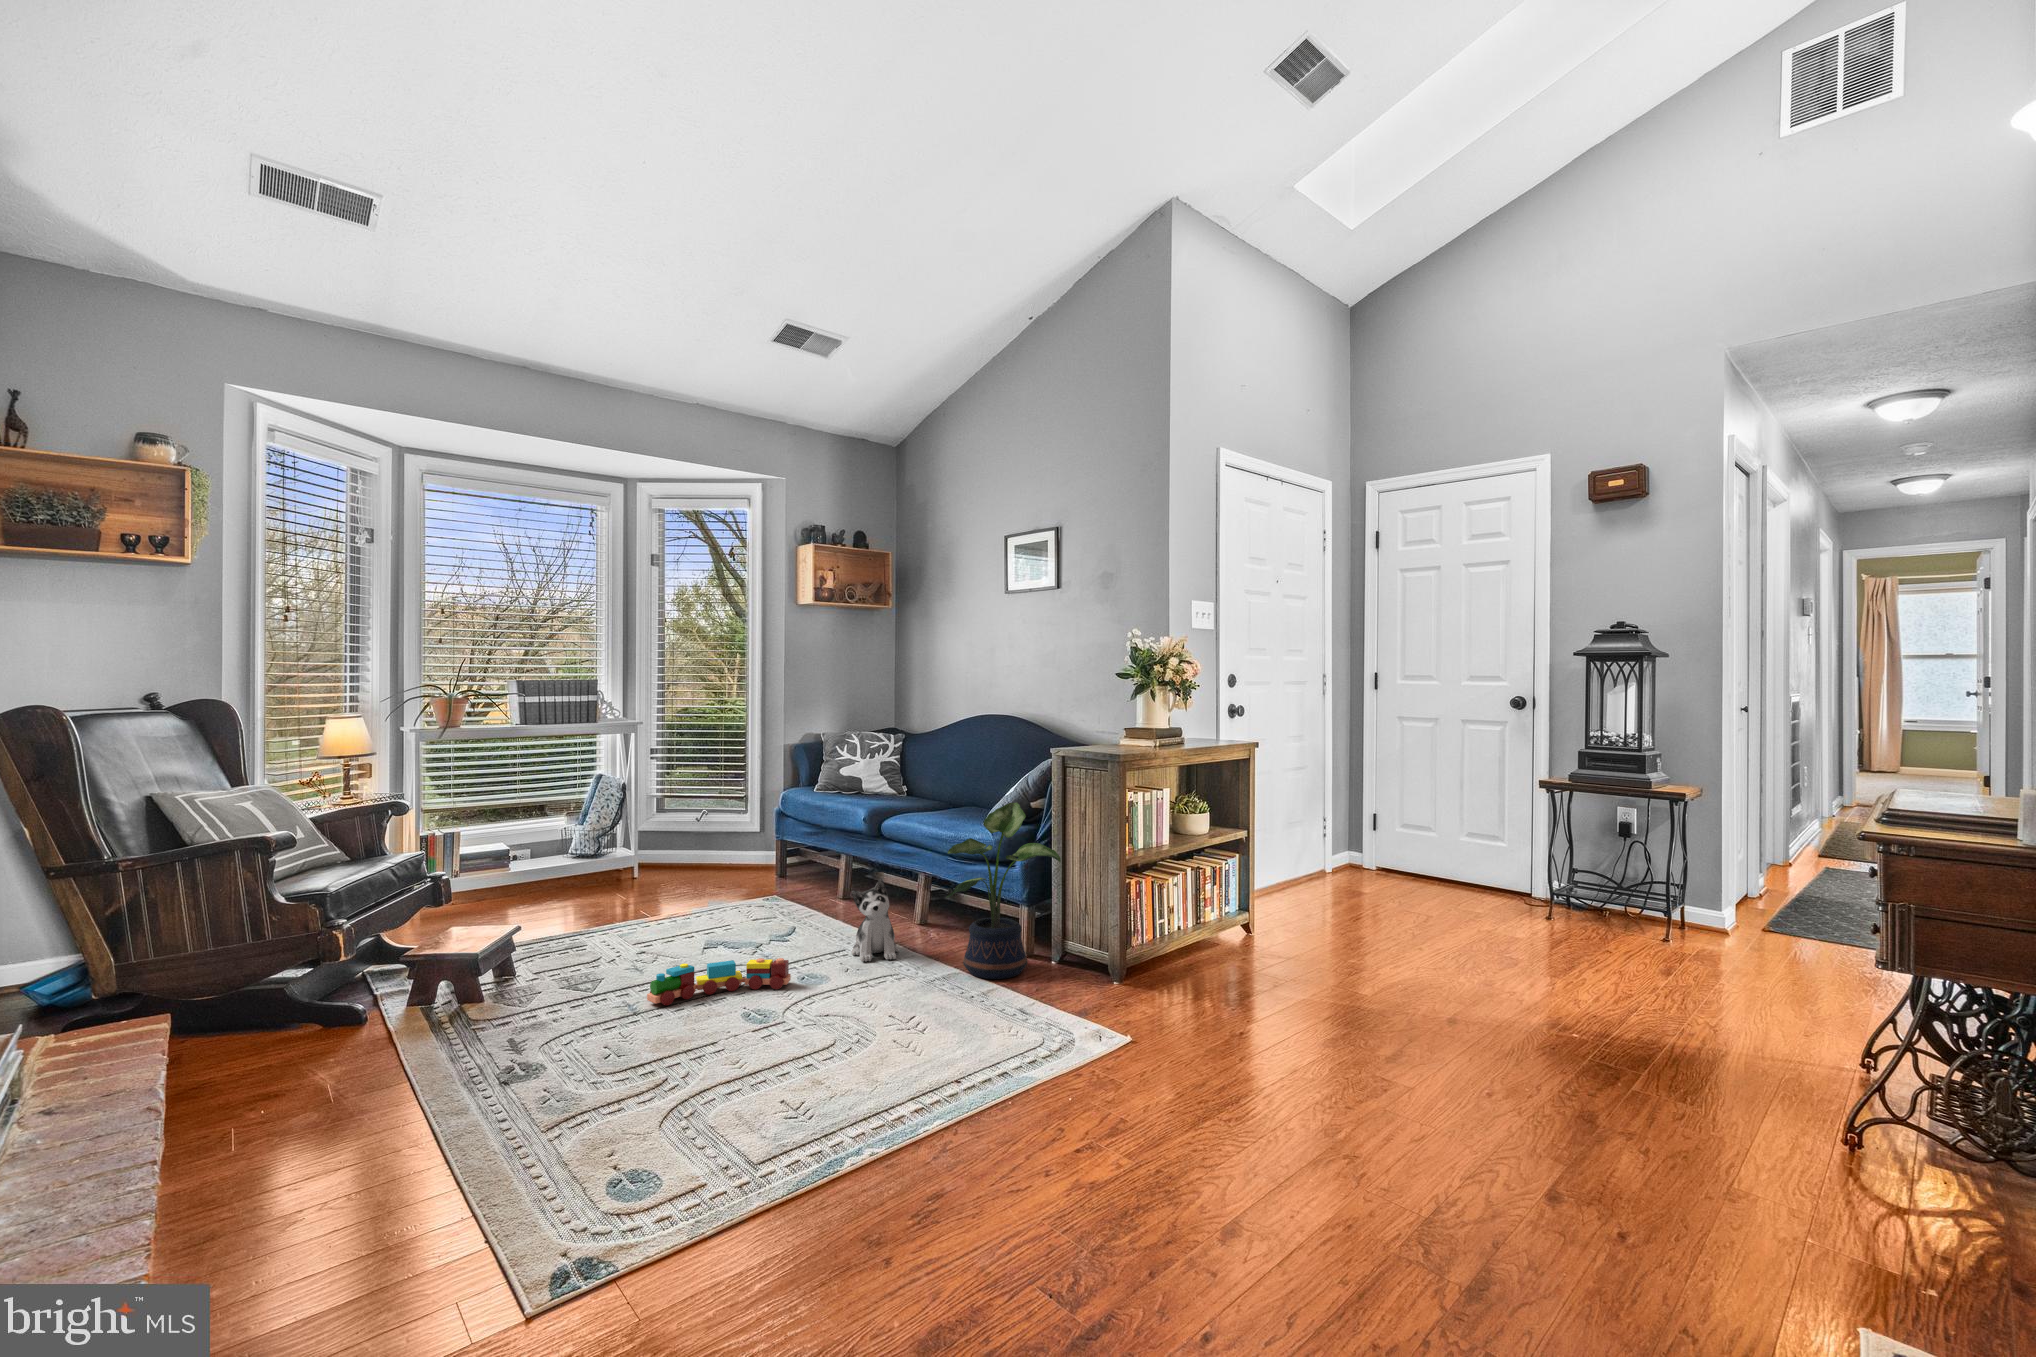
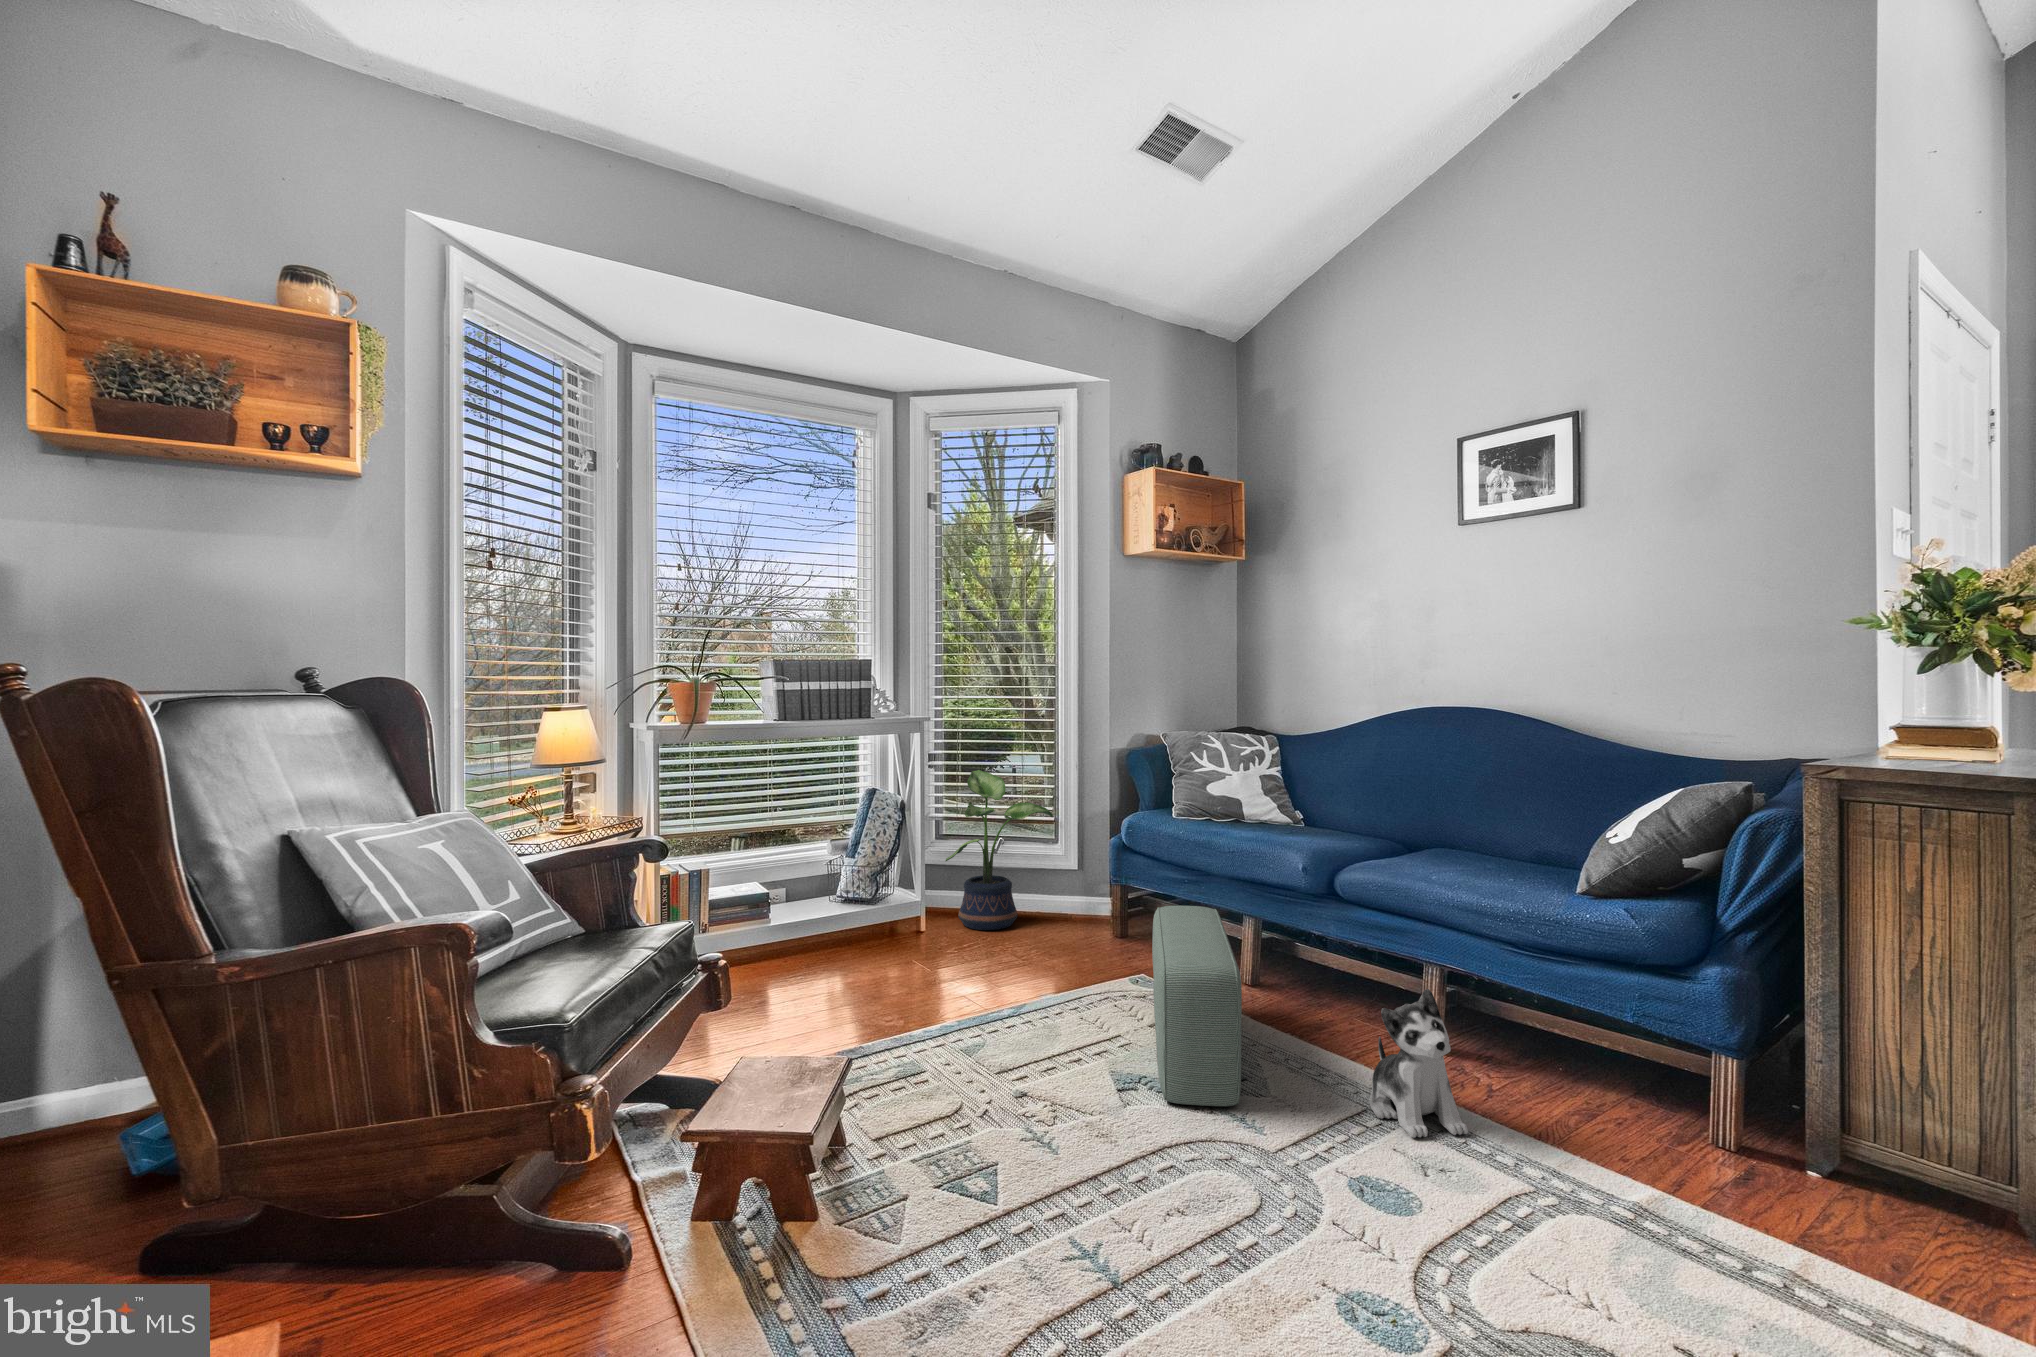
potted plant: present [946,802,1061,979] -> present [946,770,1053,930]
pouf: none [729,845,808,954] -> present [1152,906,1242,1106]
toy train: present [647,958,791,1005] -> none [1107,1145,1338,1248]

